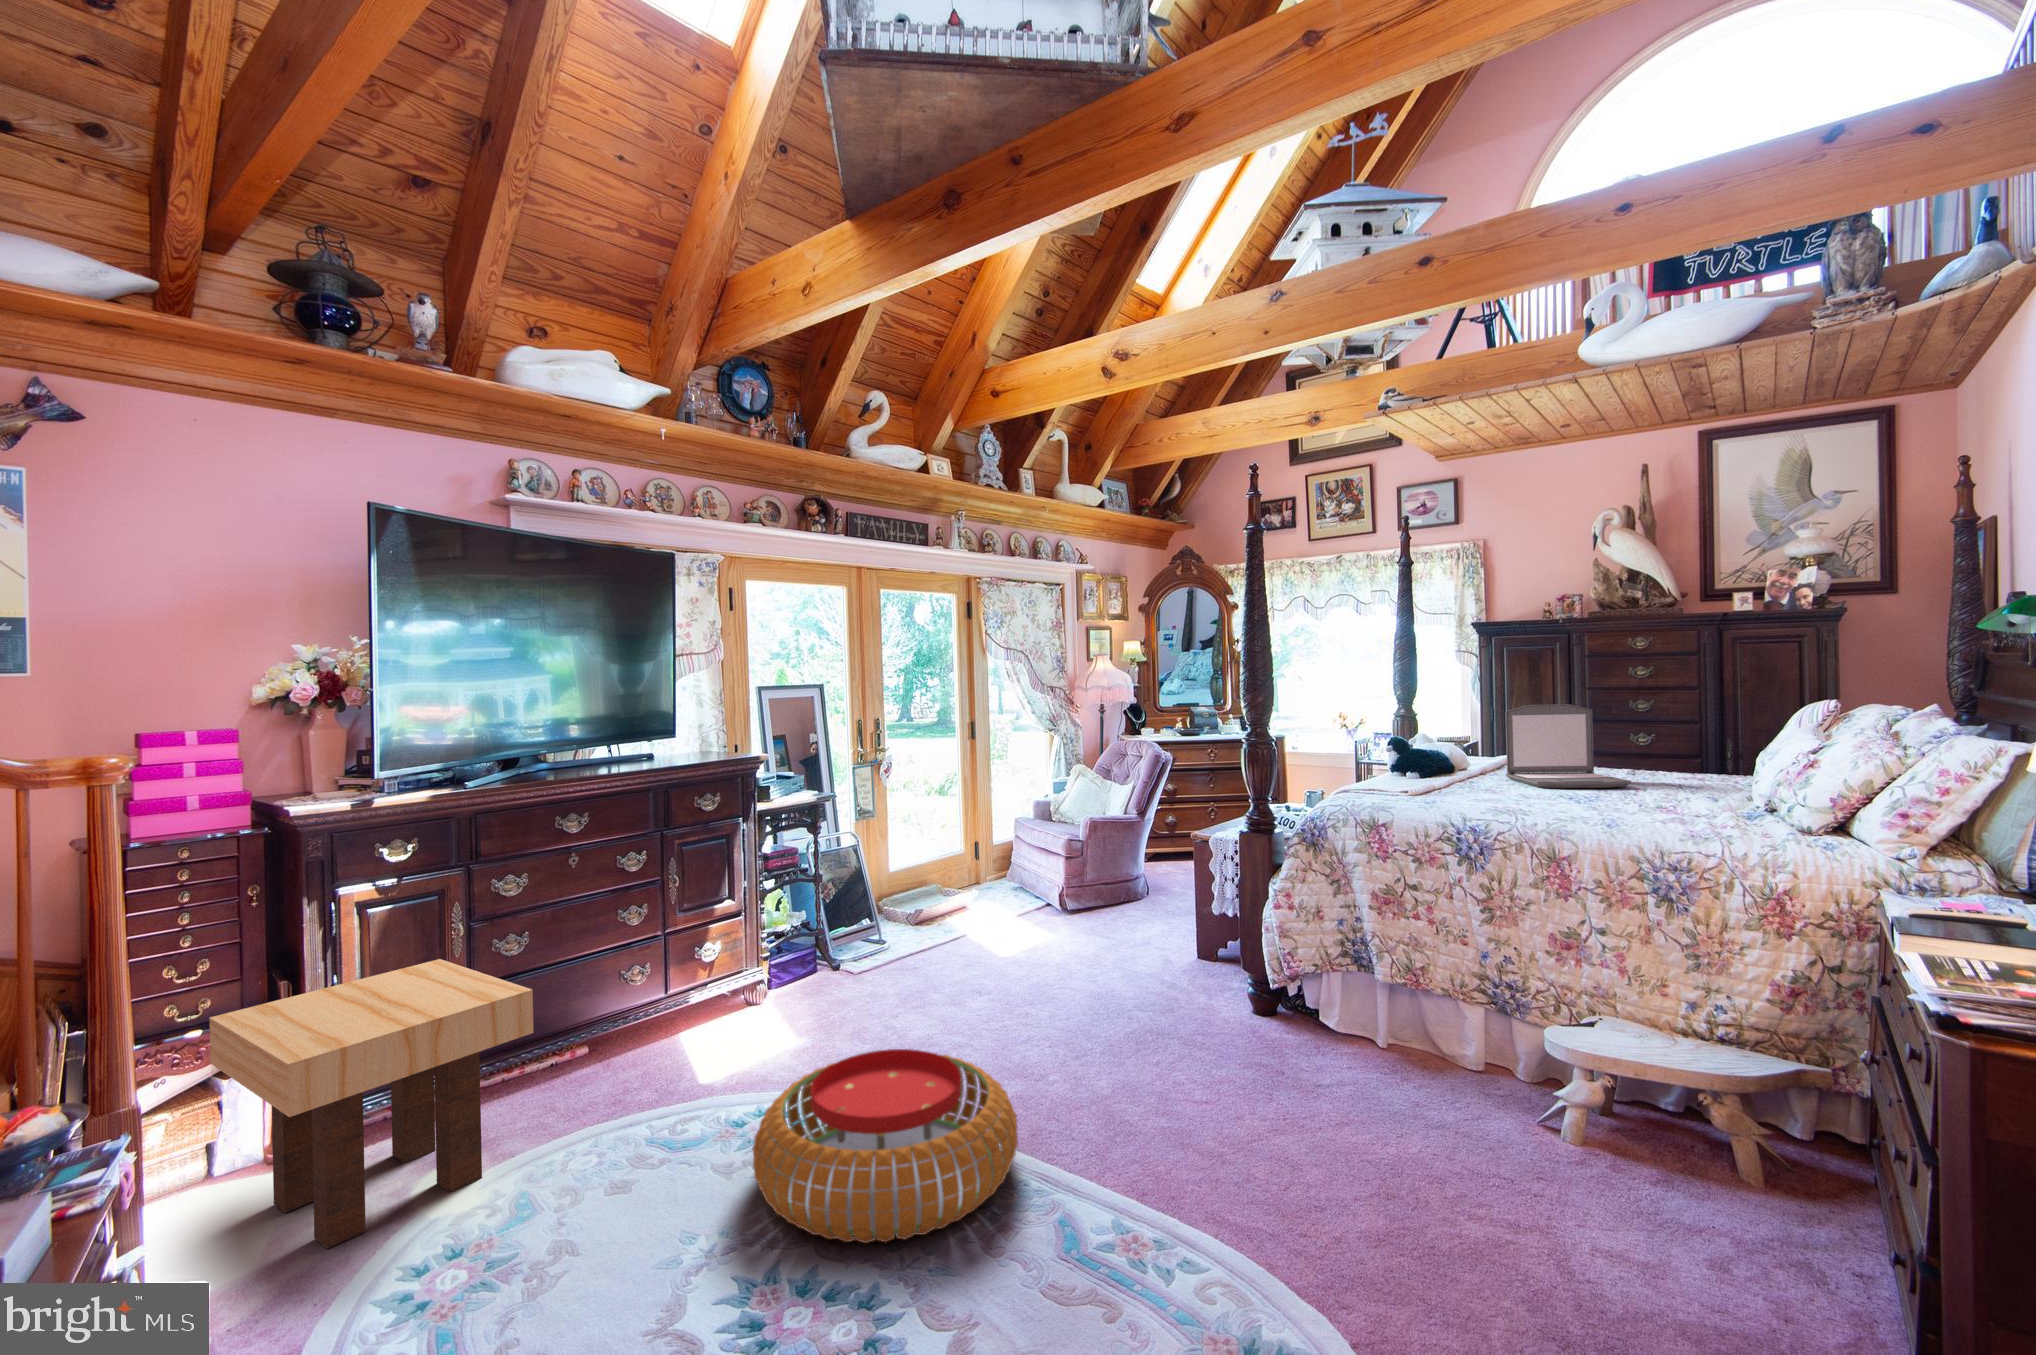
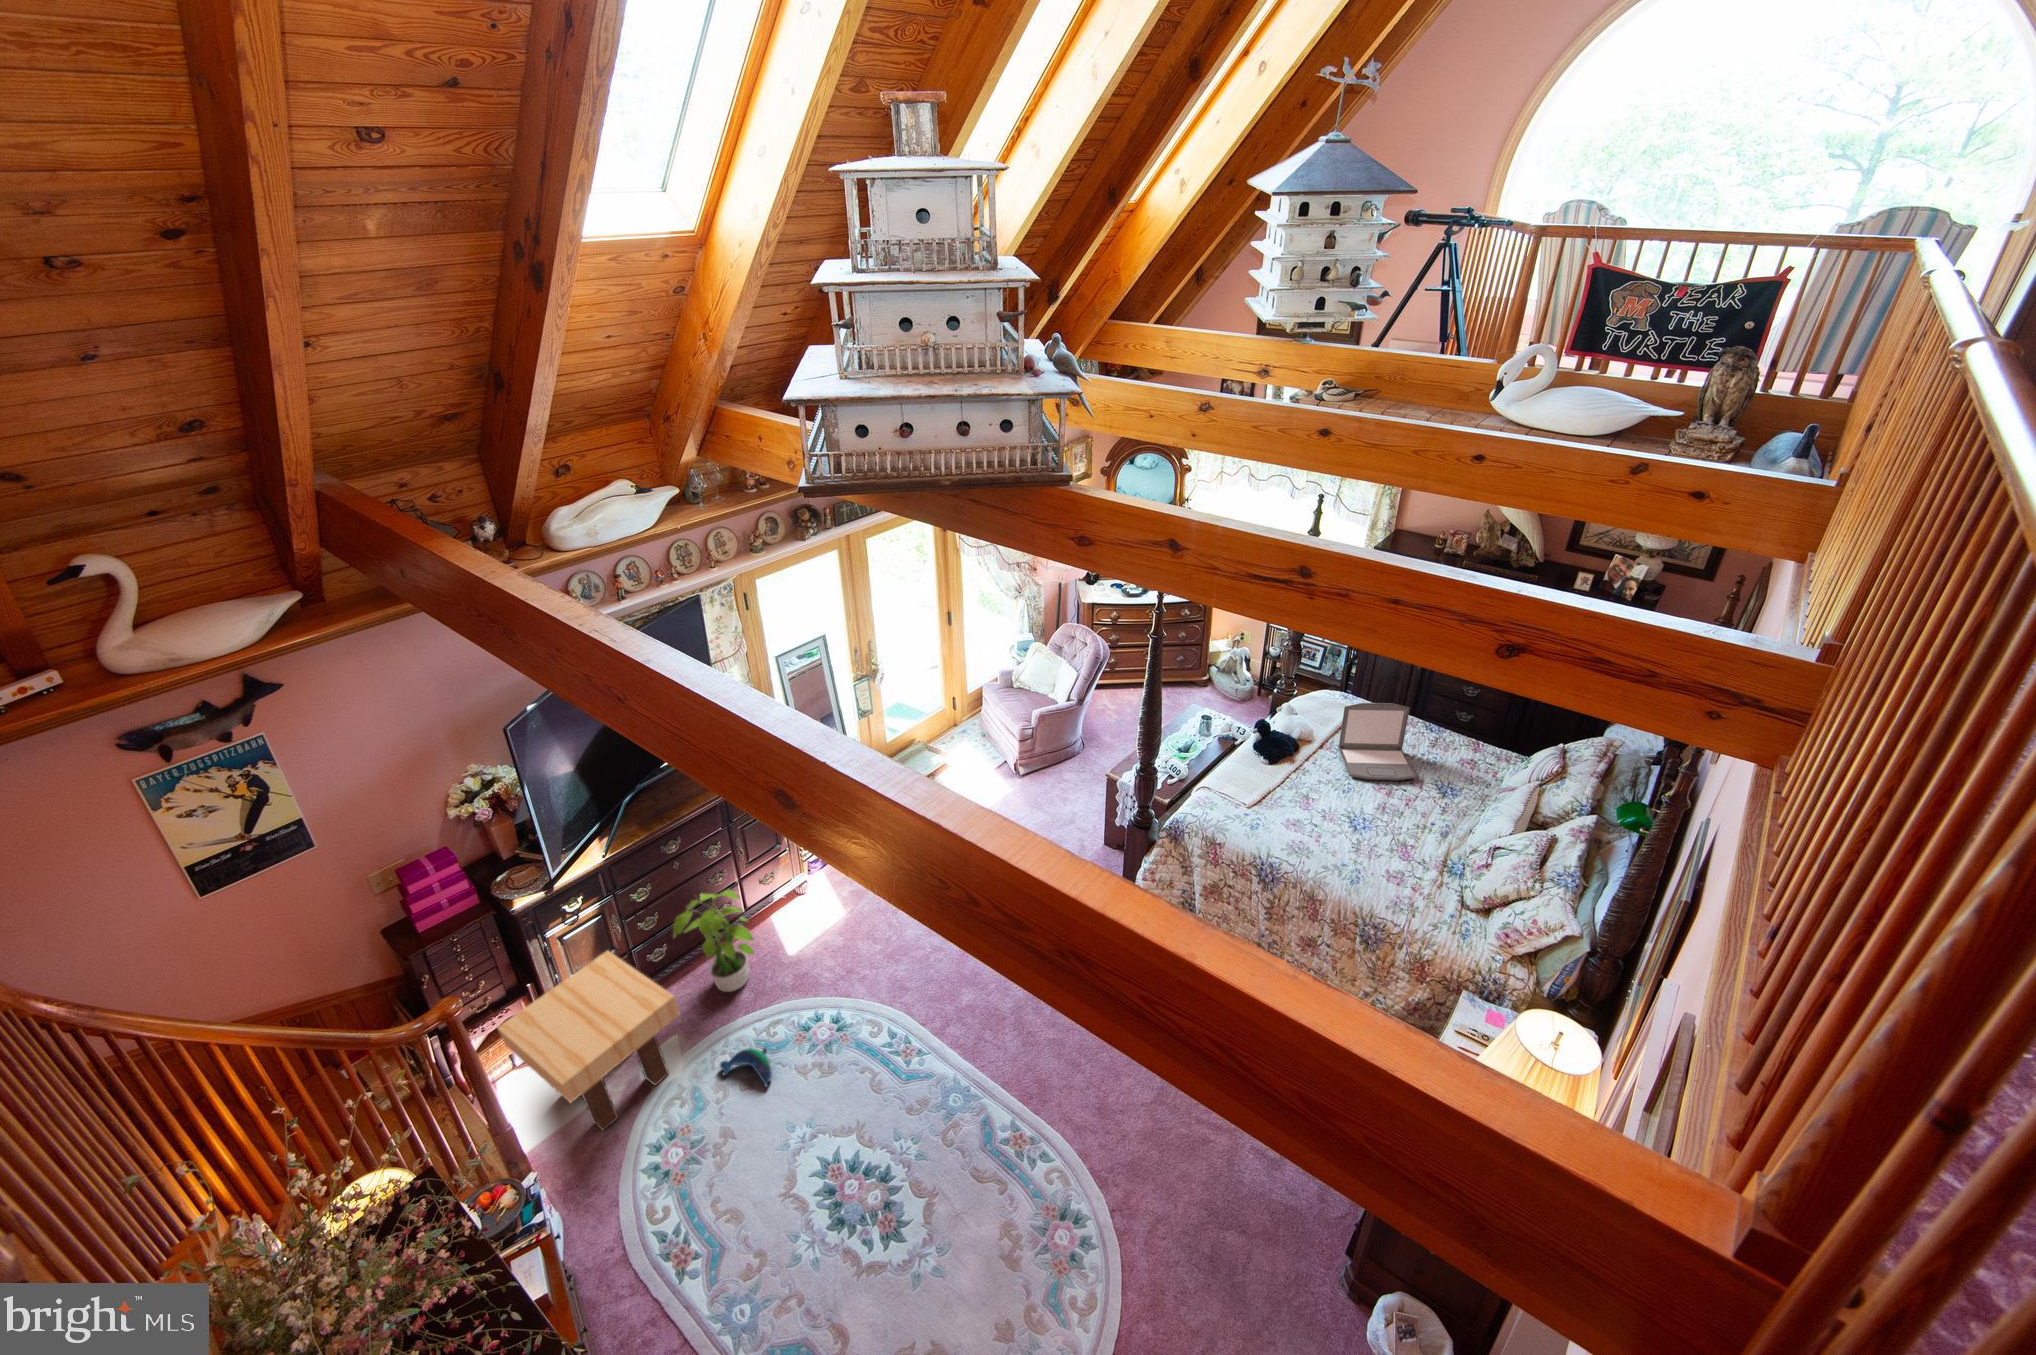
potted plant: none [549,899,676,1089] -> present [673,890,754,992]
pouf: present [753,1049,1018,1243] -> none [817,996,966,1137]
plush toy: none [576,1130,668,1190] -> present [720,1048,772,1087]

